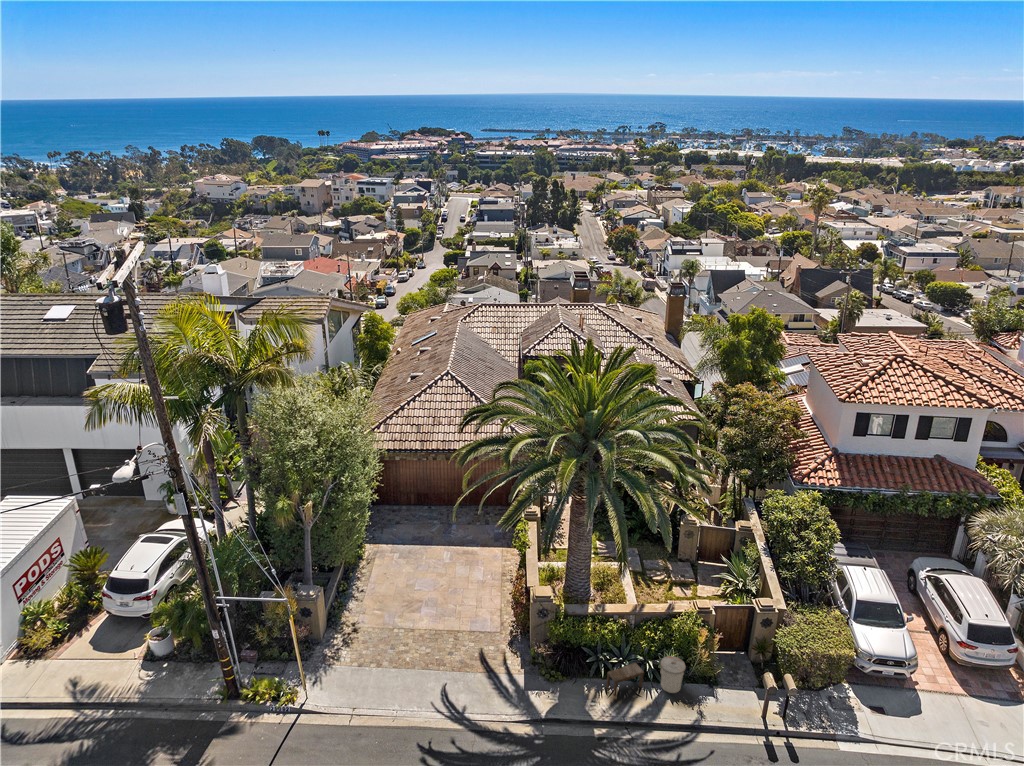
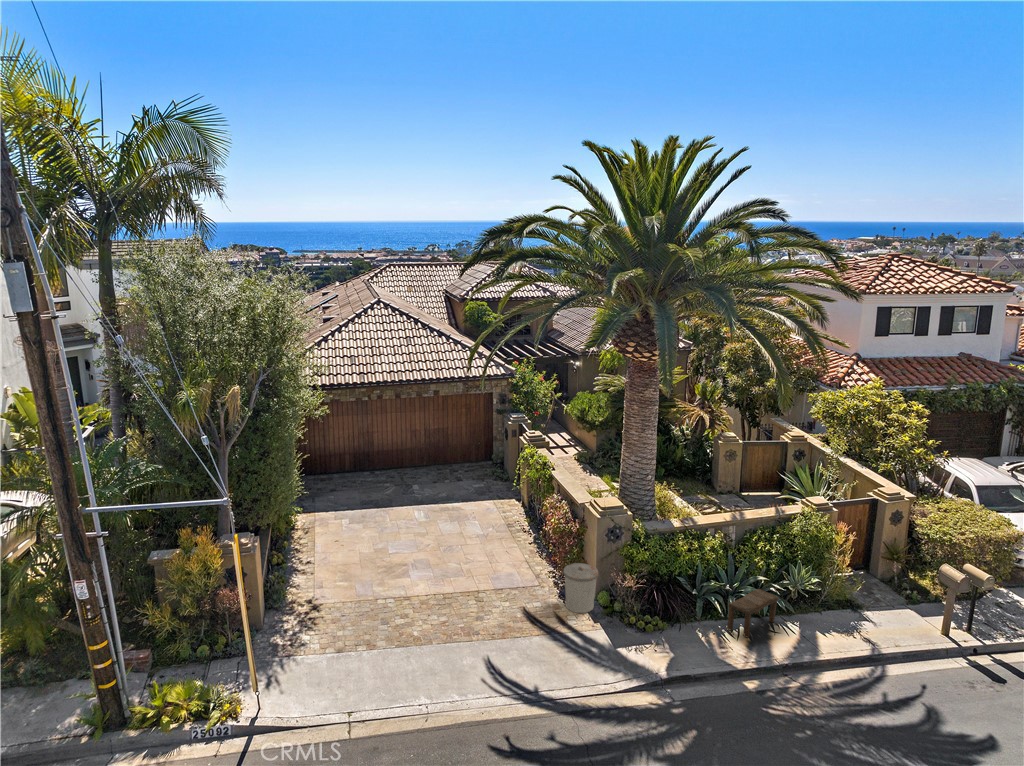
trash can: present [661,656,686,693] -> present [563,563,598,613]

